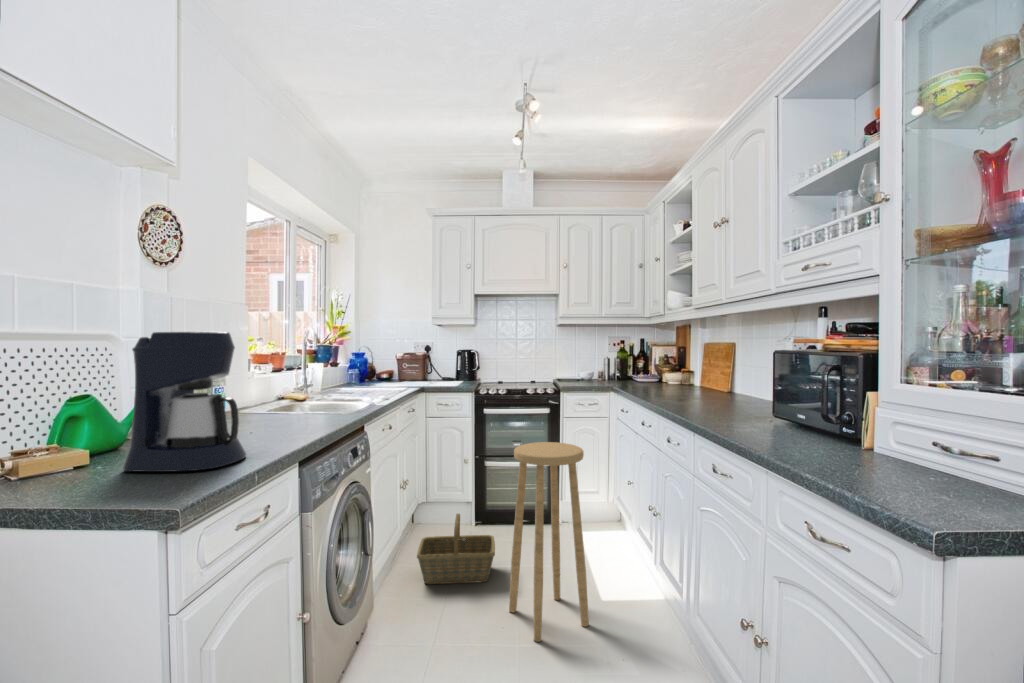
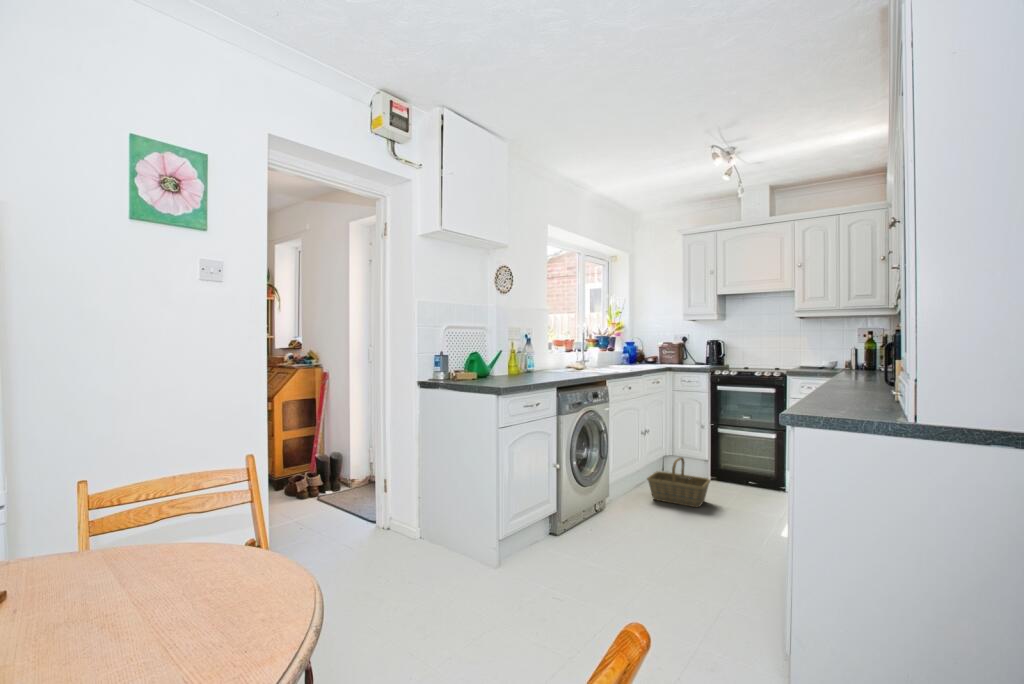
coffee maker: present [123,332,246,472] -> none [488,323,532,382]
stool: present [509,442,589,642] -> none [704,404,760,542]

